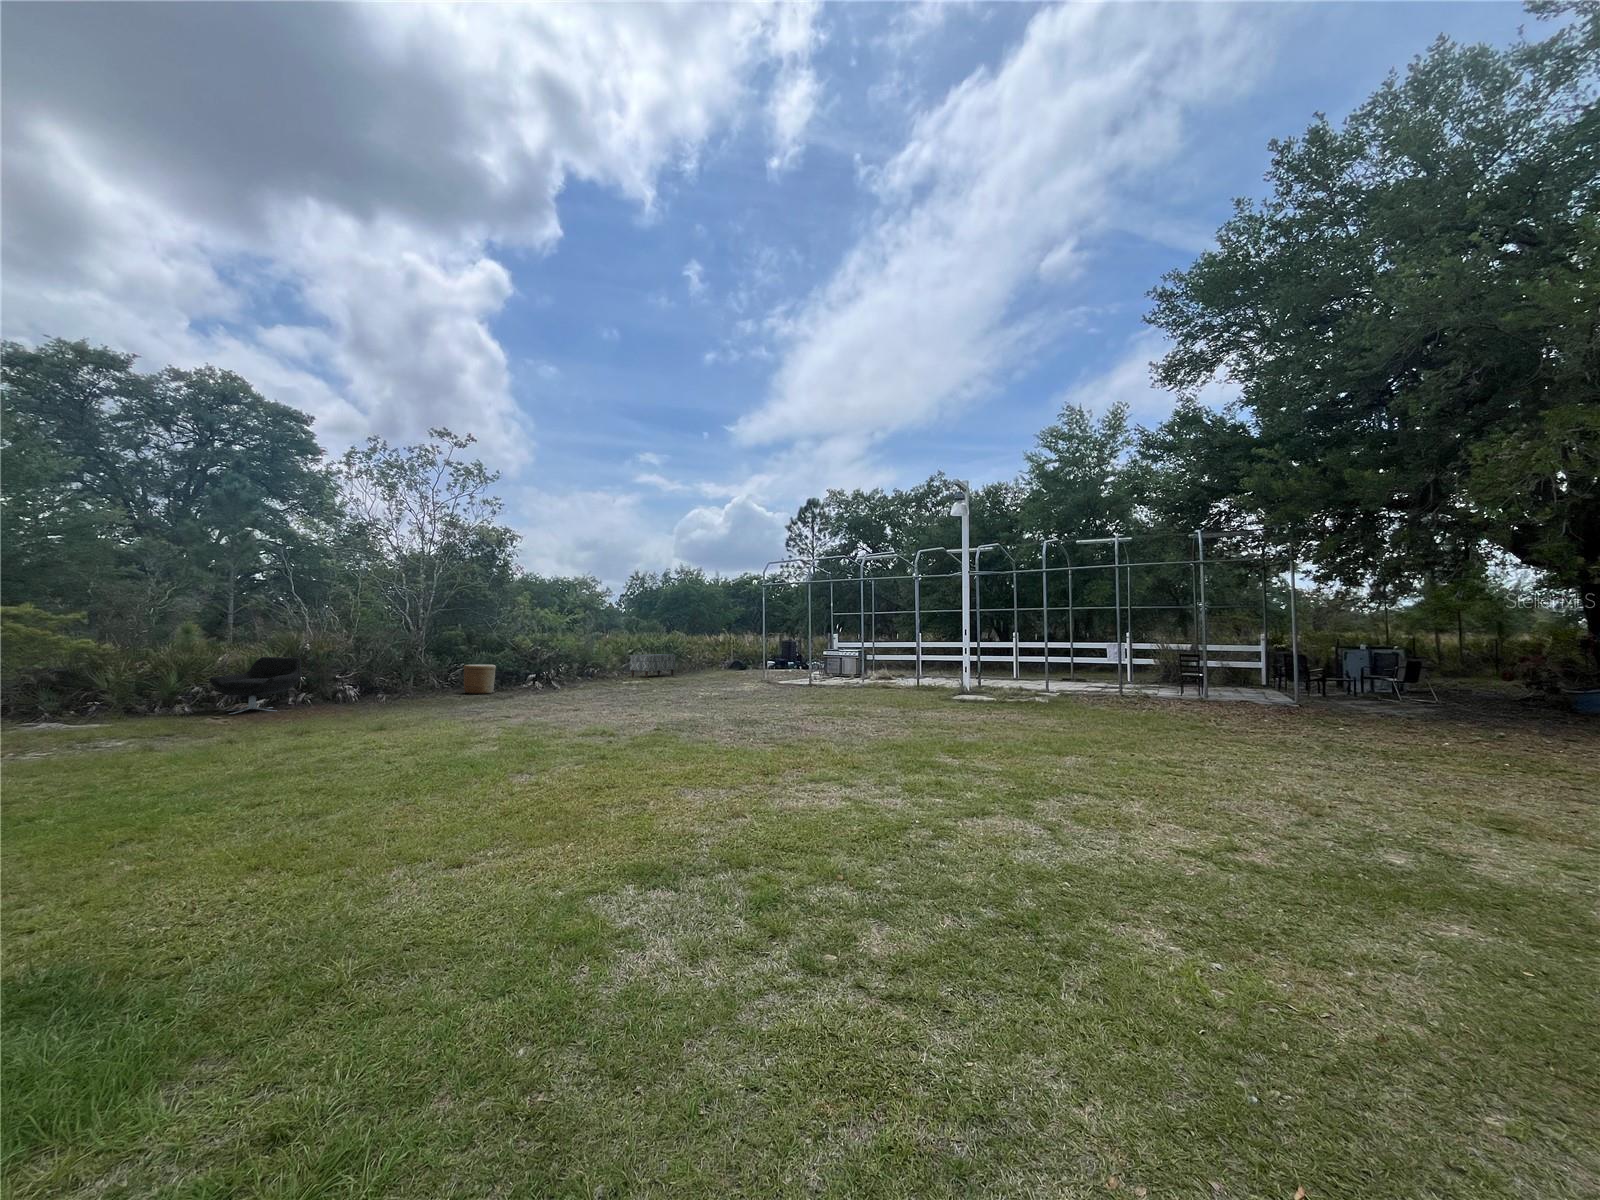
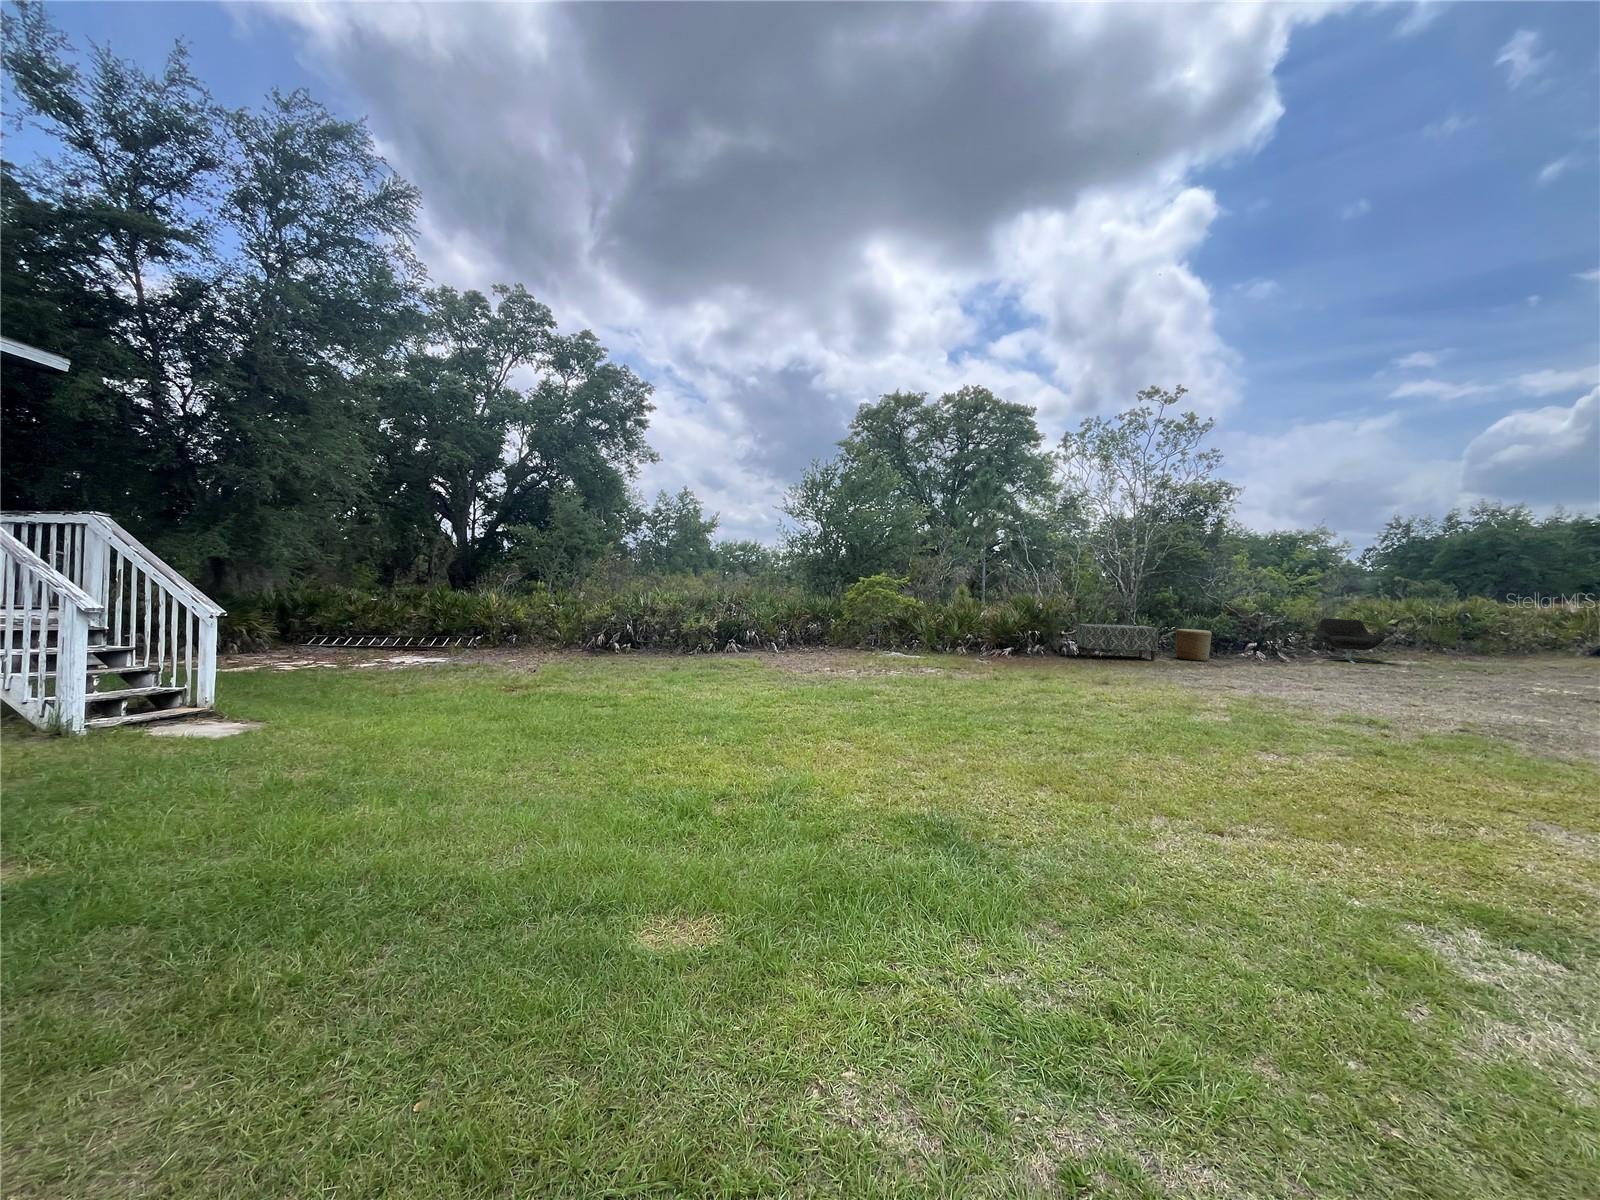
bench: present [630,654,676,678] -> present [1076,624,1159,660]
lounge chair: present [210,657,302,714] -> present [1316,619,1385,664]

